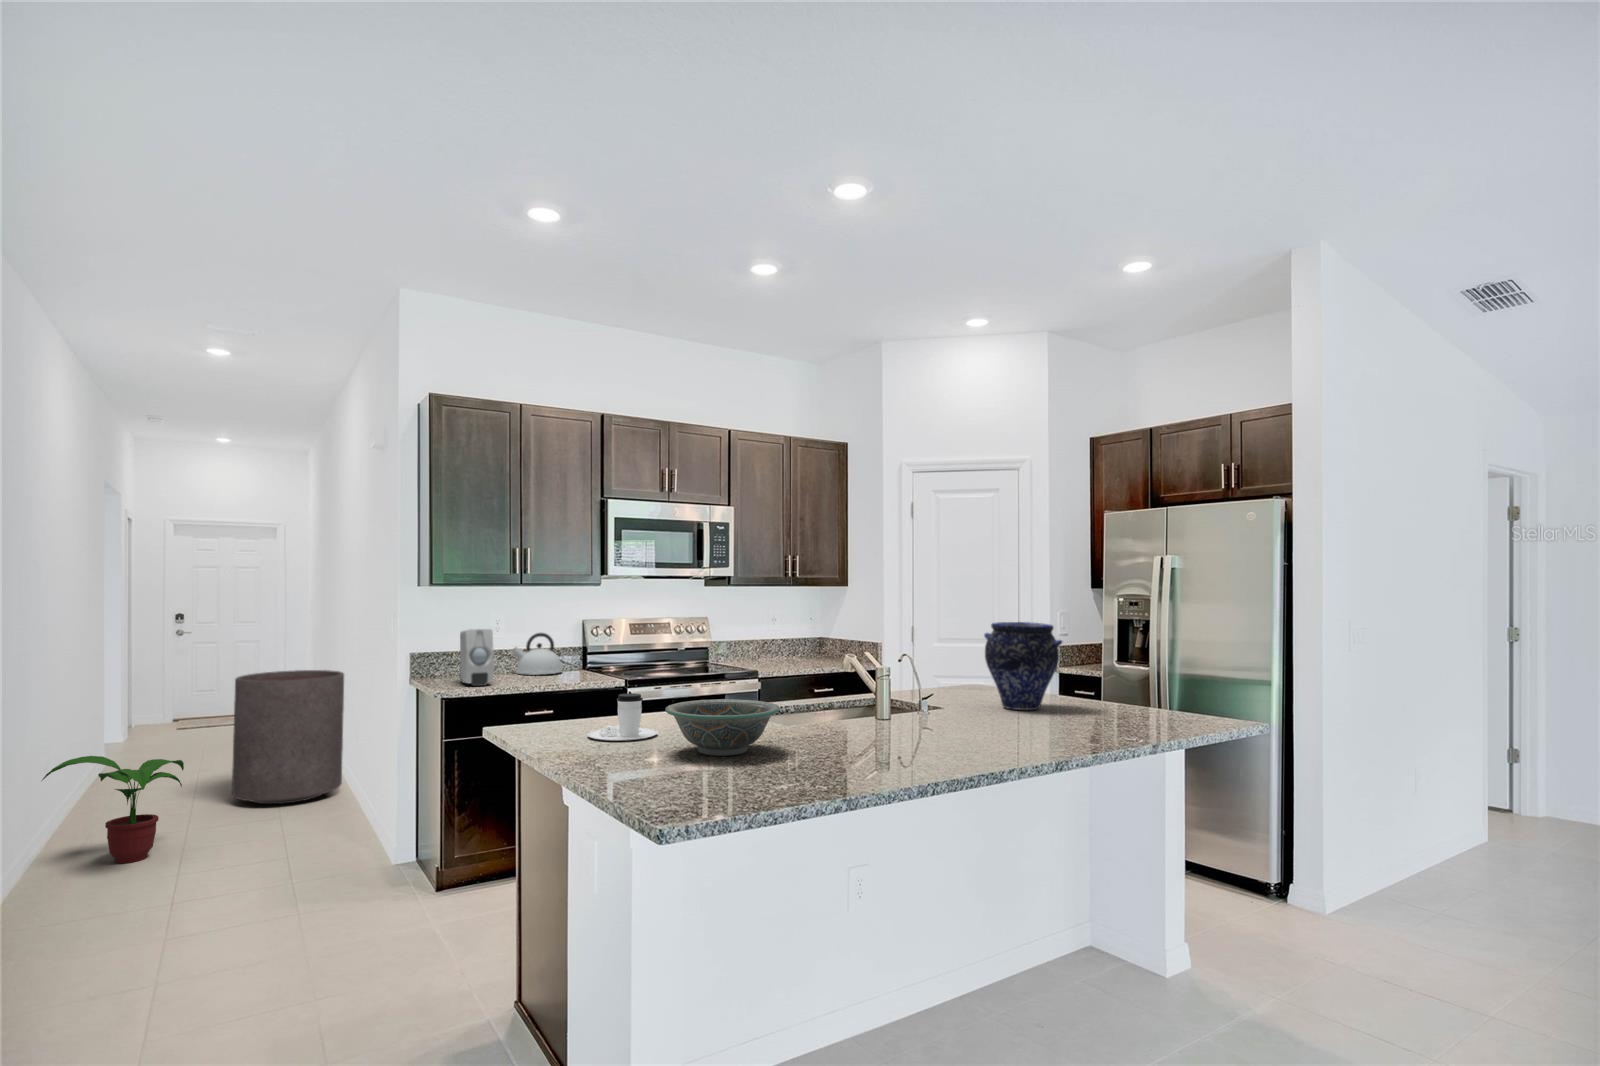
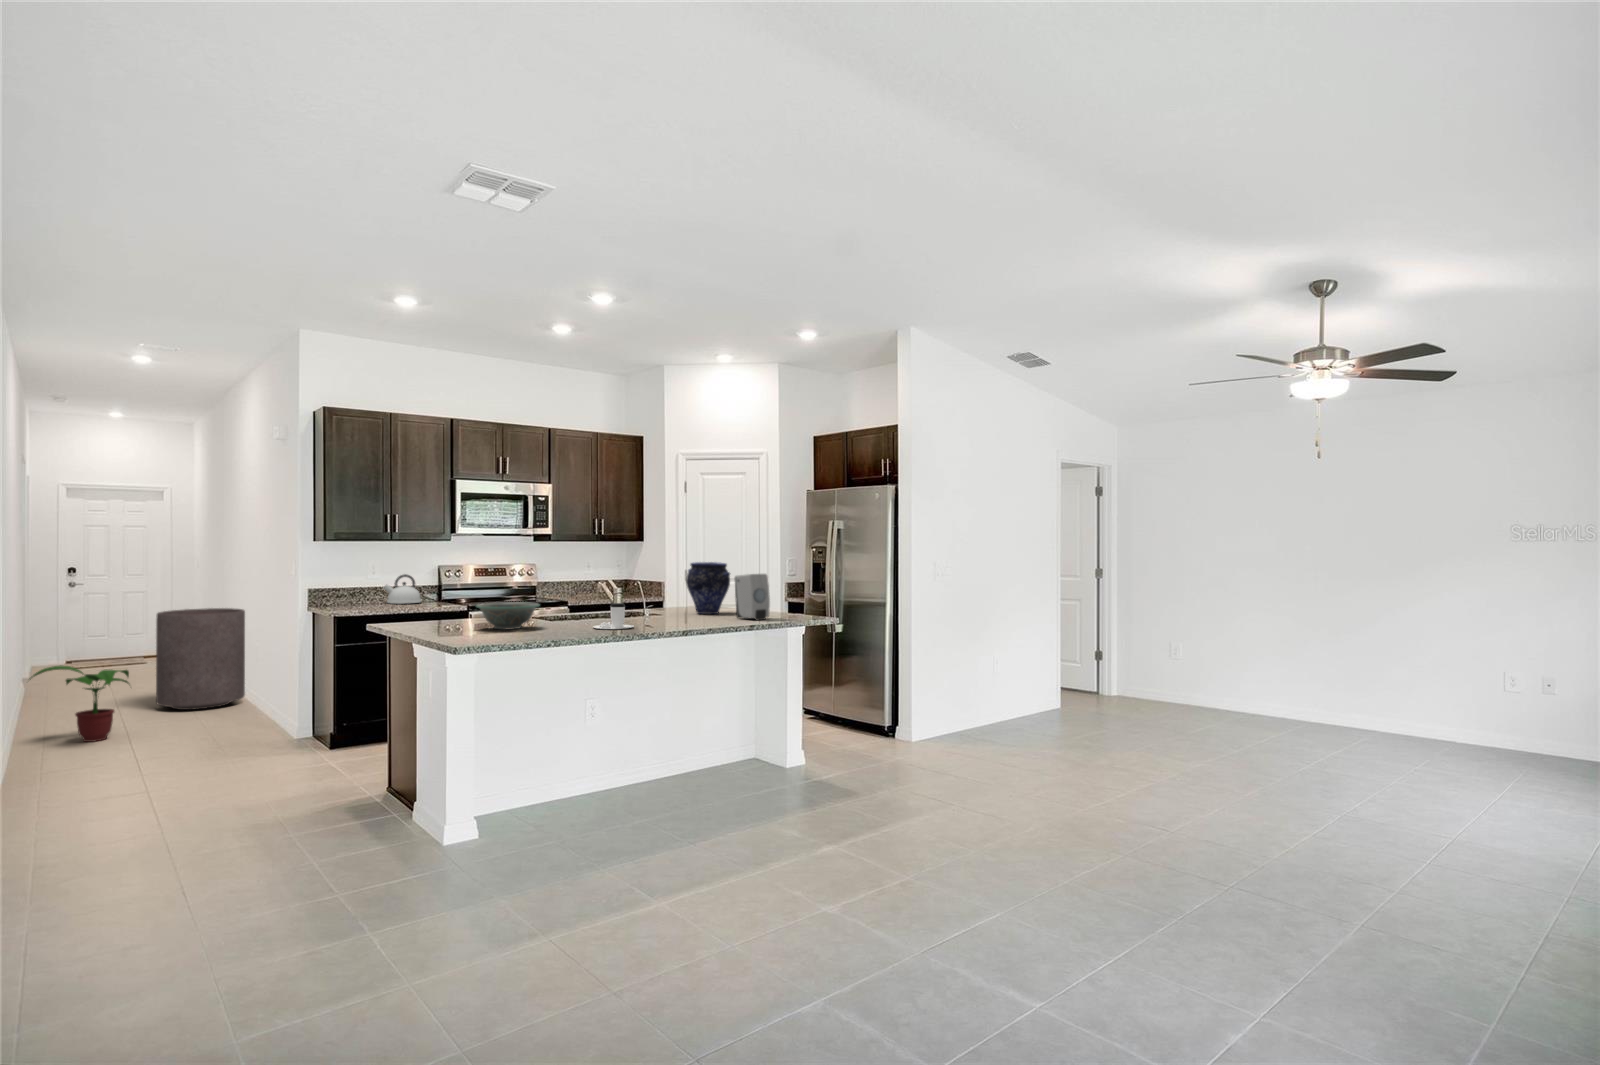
soap dispenser: present [460,629,493,686] -> present [735,574,770,620]
coffee cup: present [587,693,658,741] -> present [593,603,634,629]

